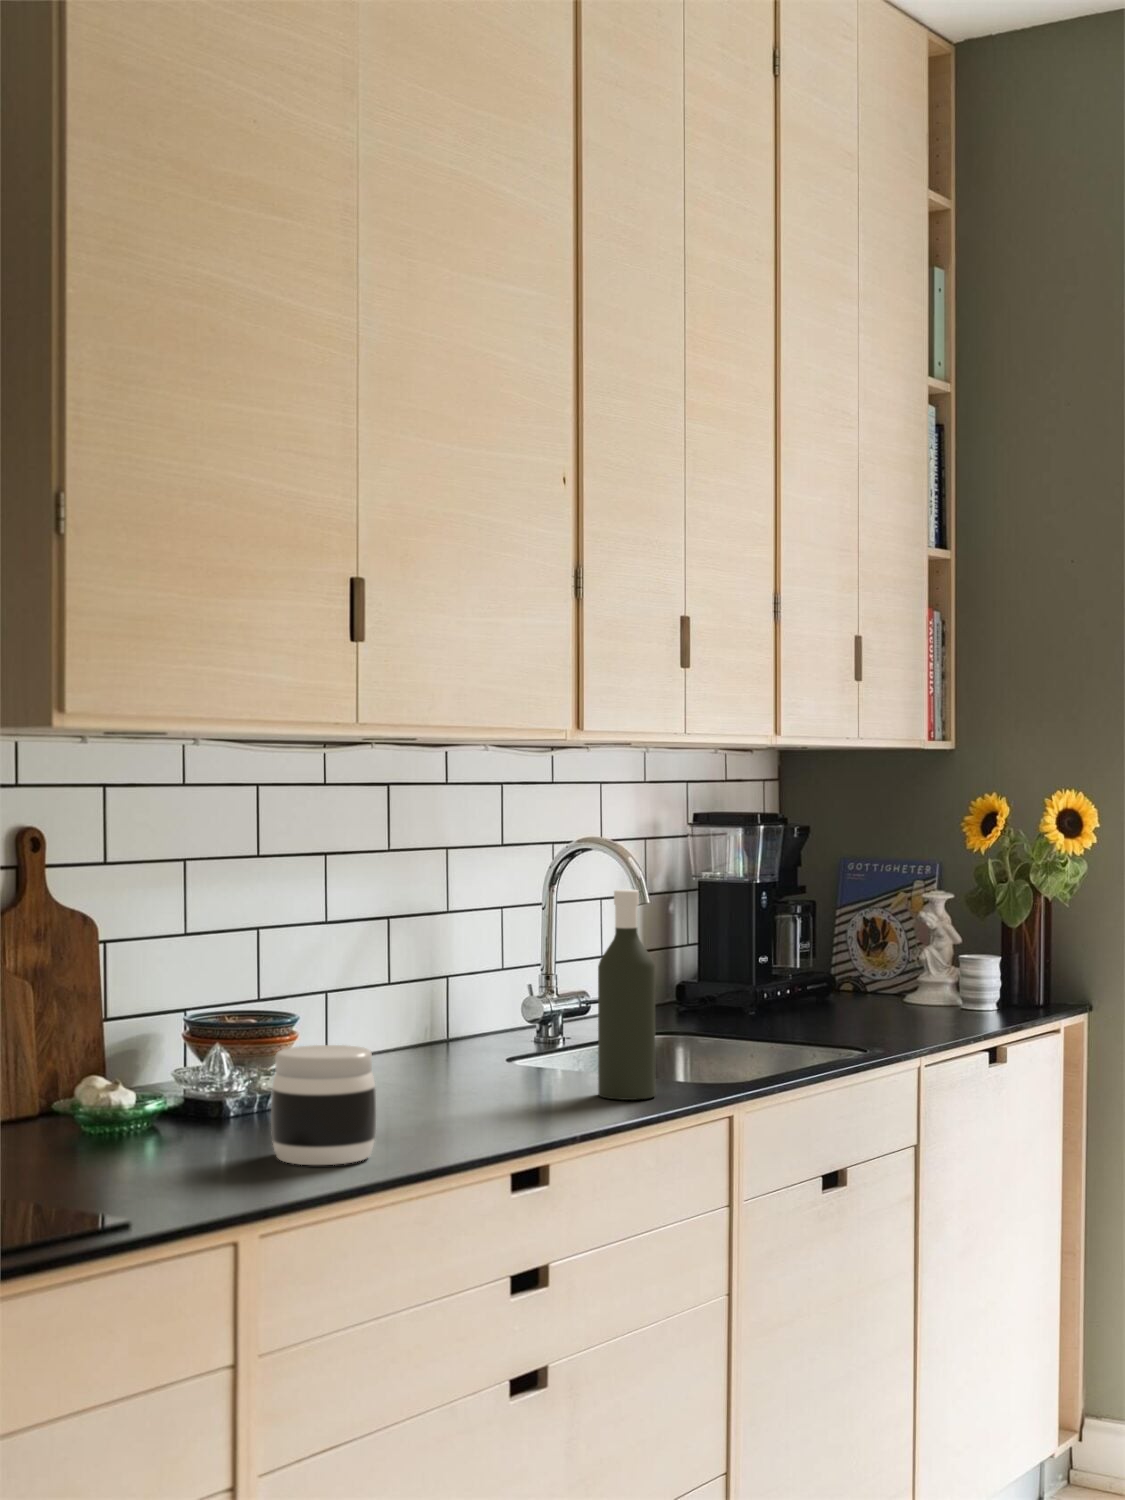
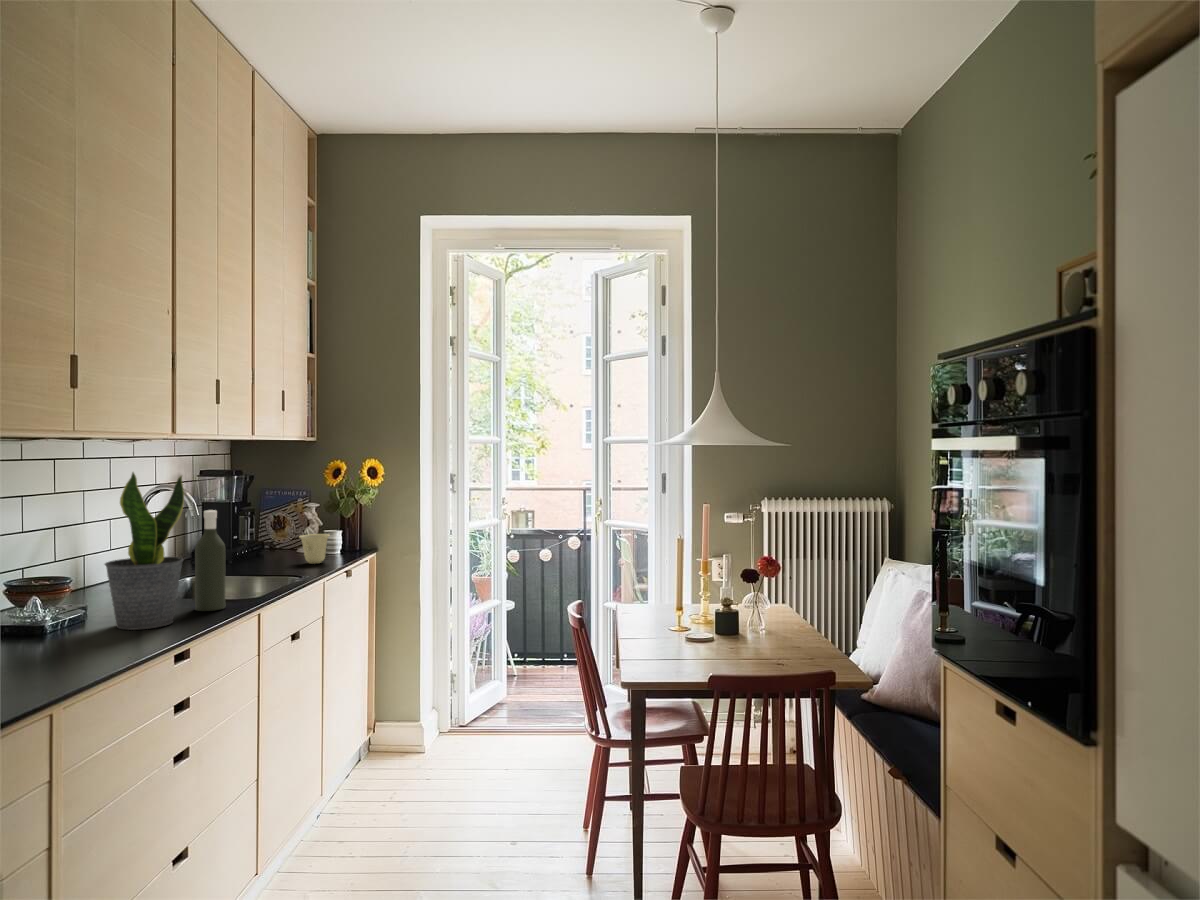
potted plant: none [420,803,559,1119] -> present [105,472,184,630]
cup: none [884,960,953,1028] -> present [299,534,330,564]
jar: present [271,1045,376,1165] -> none [40,600,105,667]

